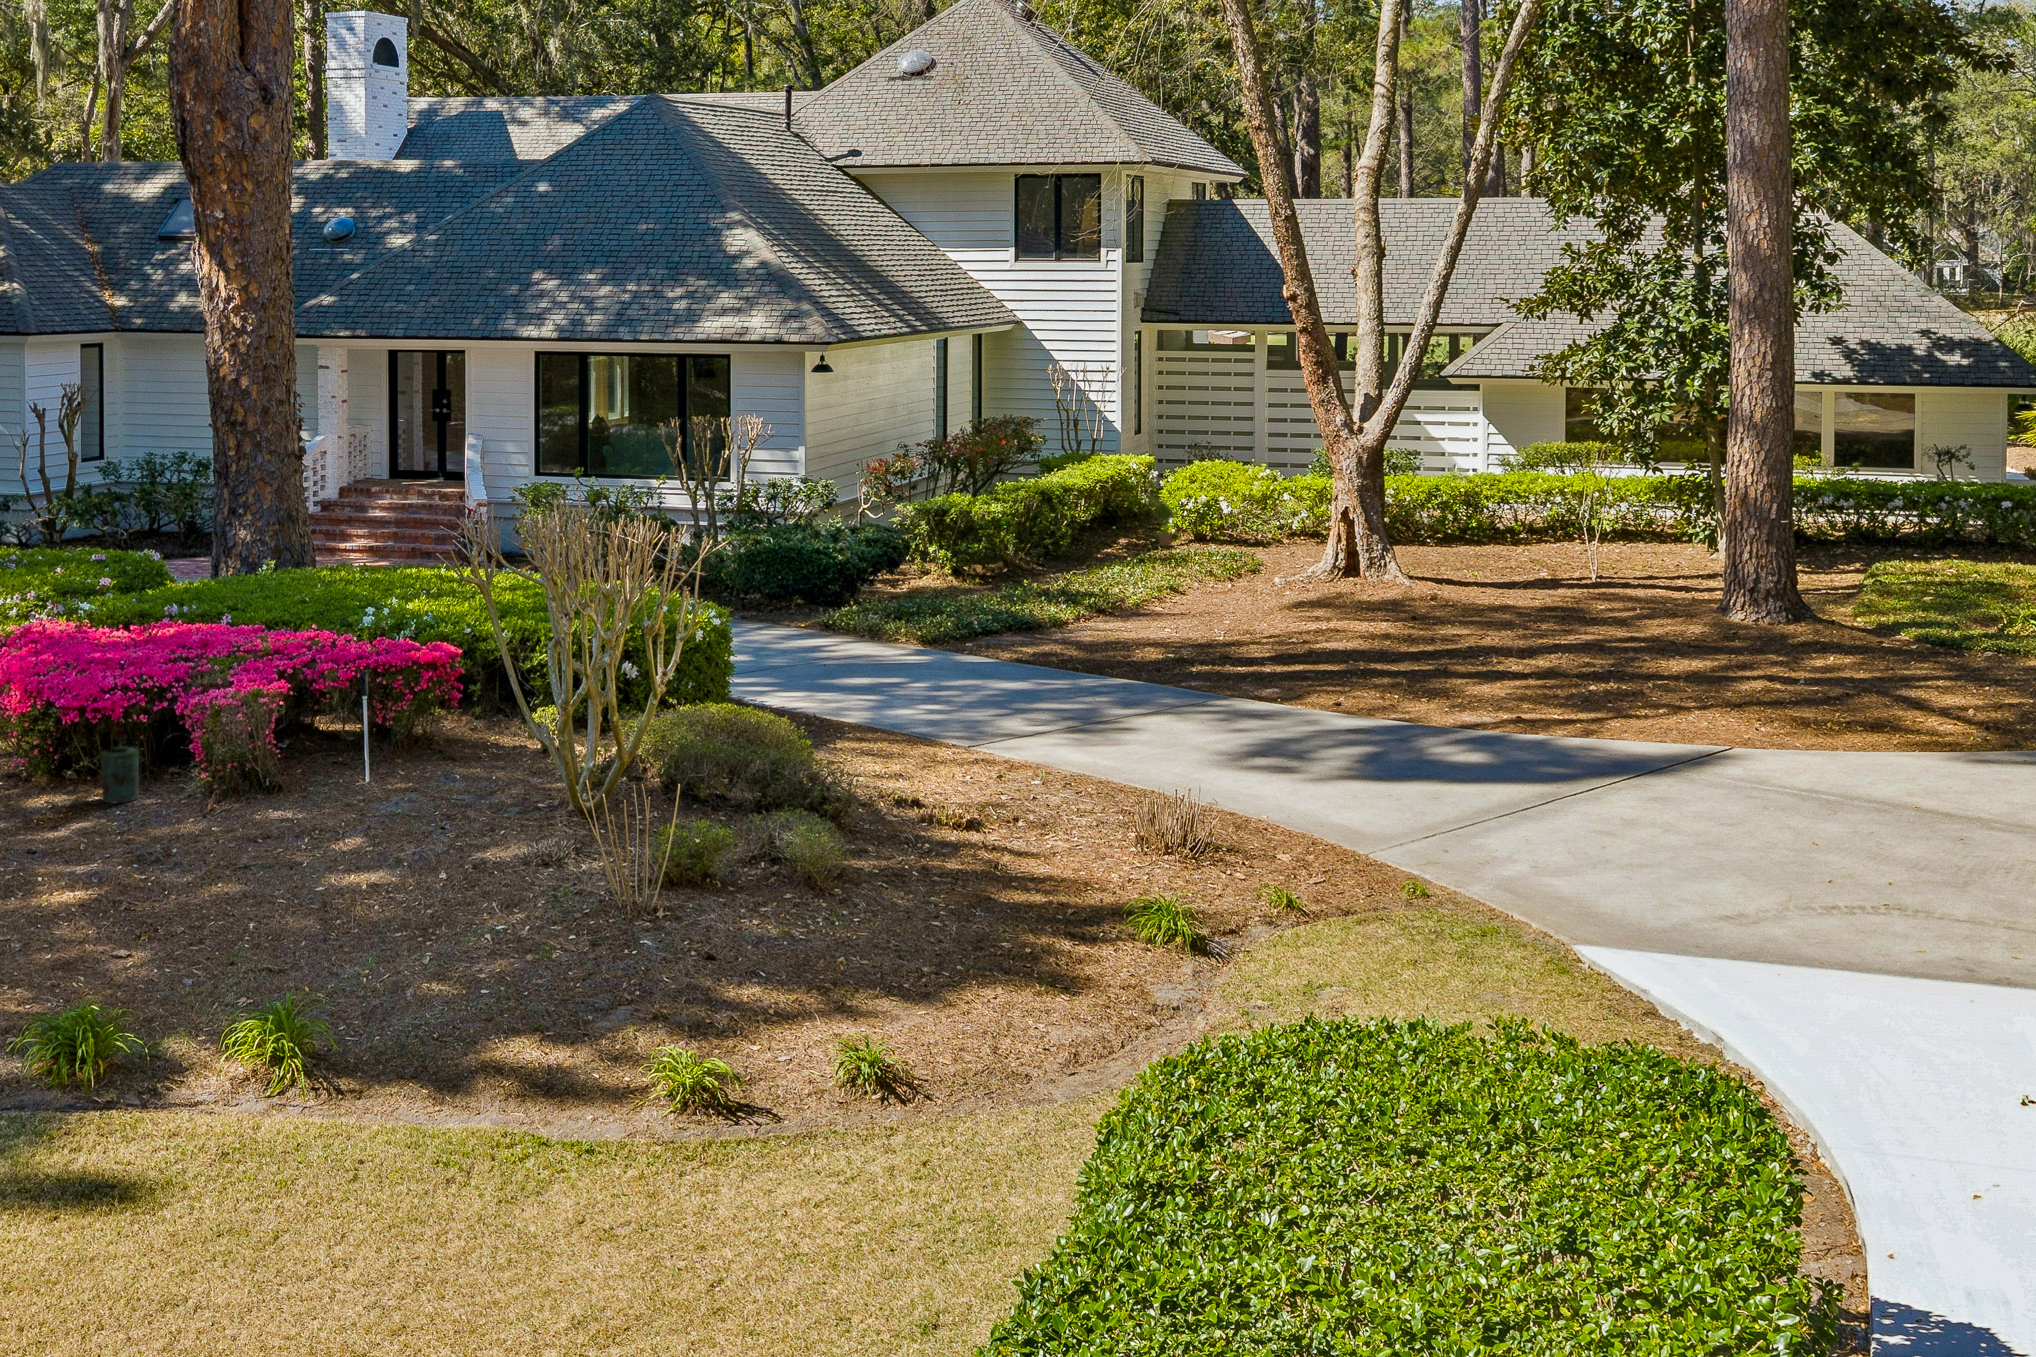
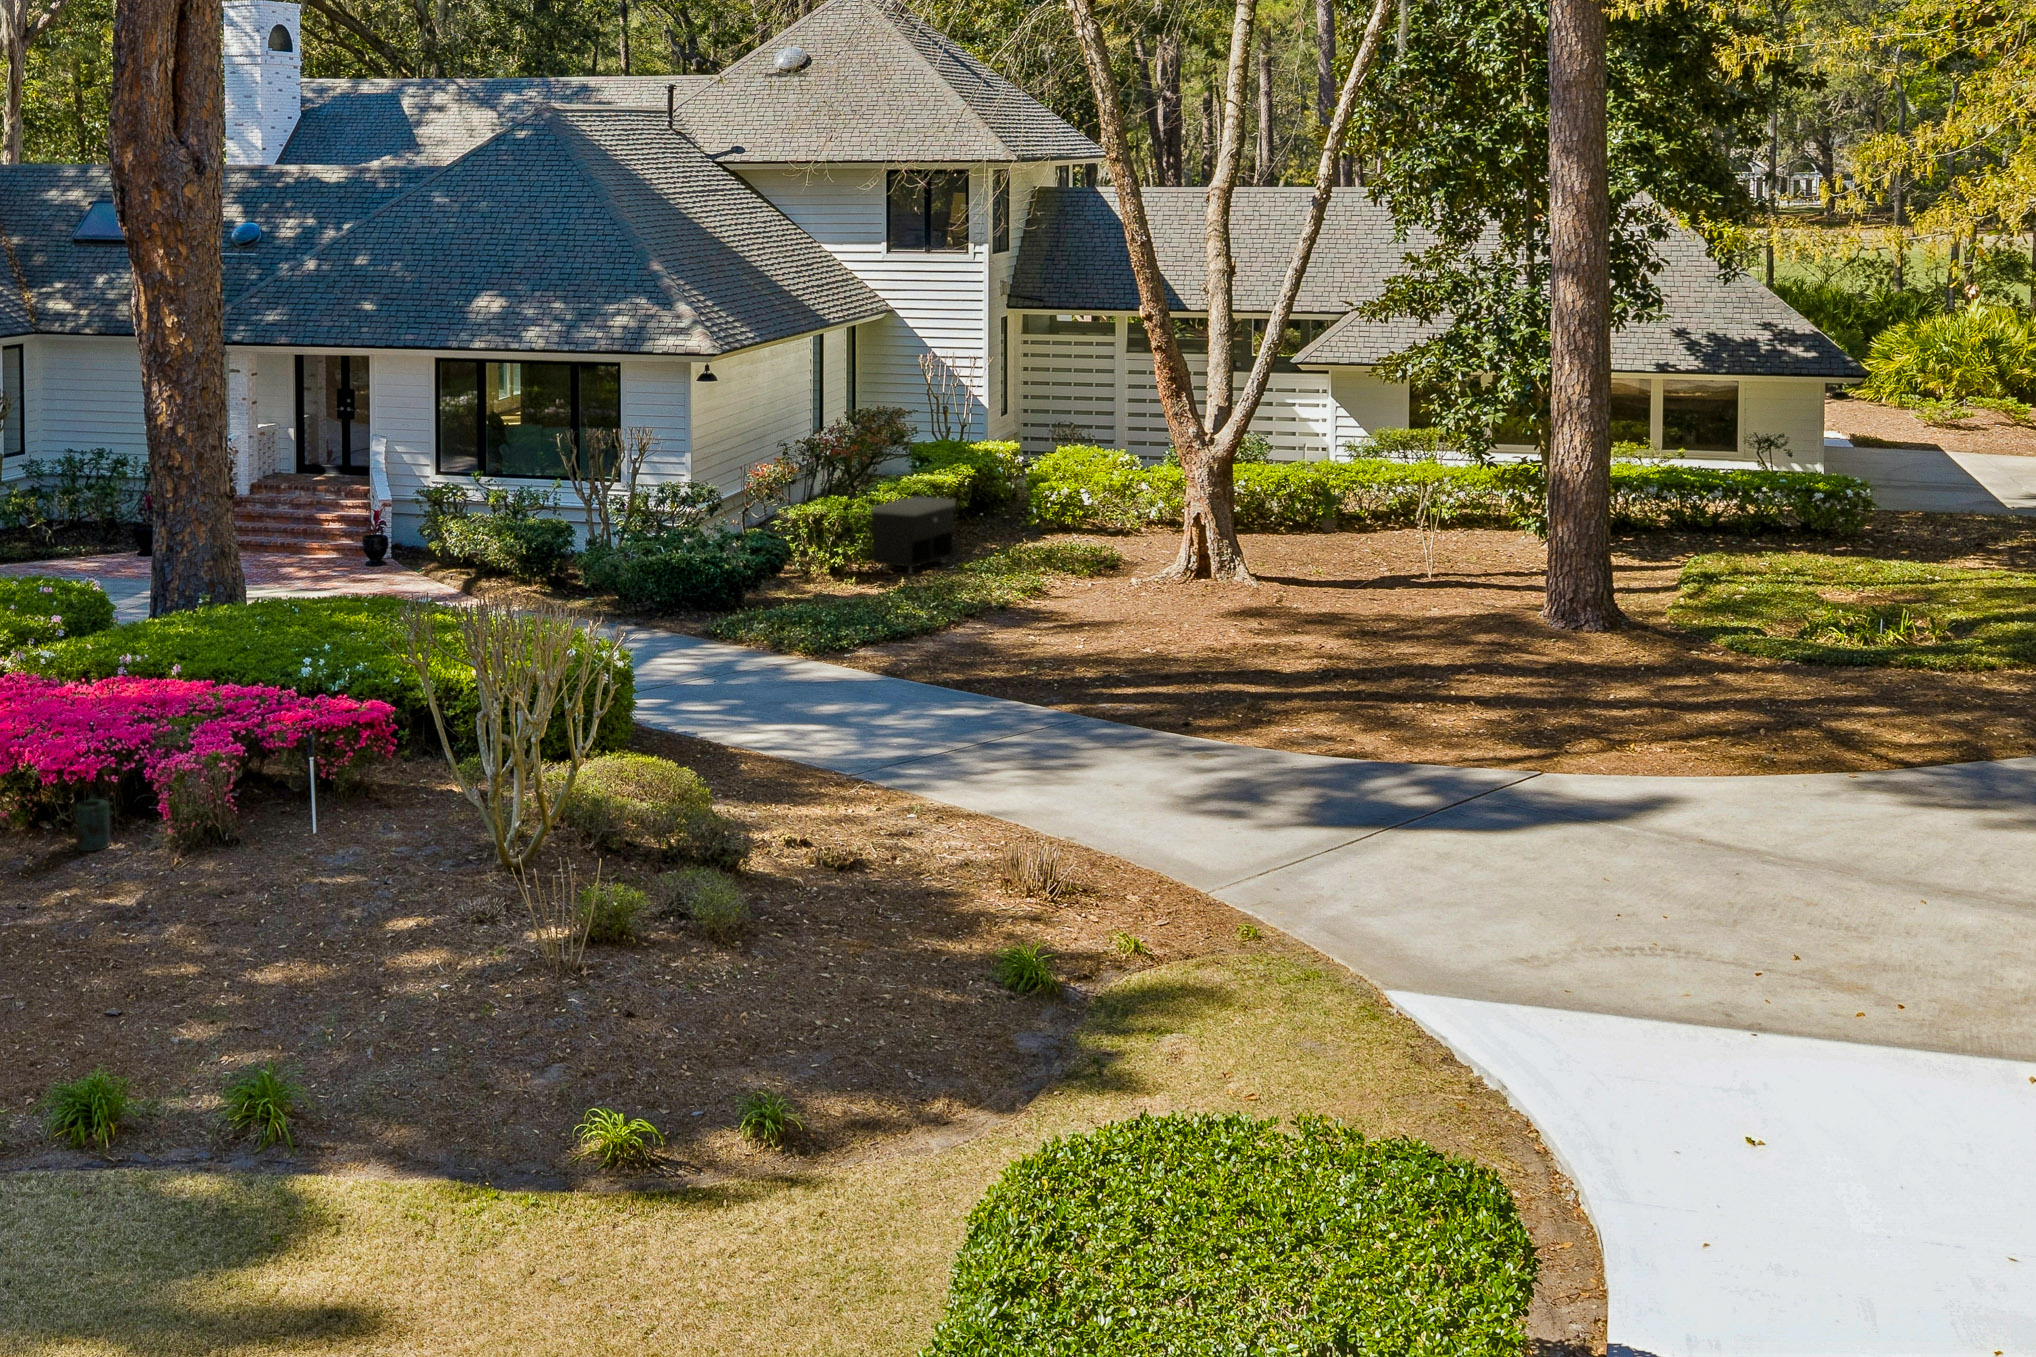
potted plant: present [1149,495,1176,547] -> present [1315,486,1343,533]
storage bench: none [994,496,1085,574] -> present [871,496,956,571]

